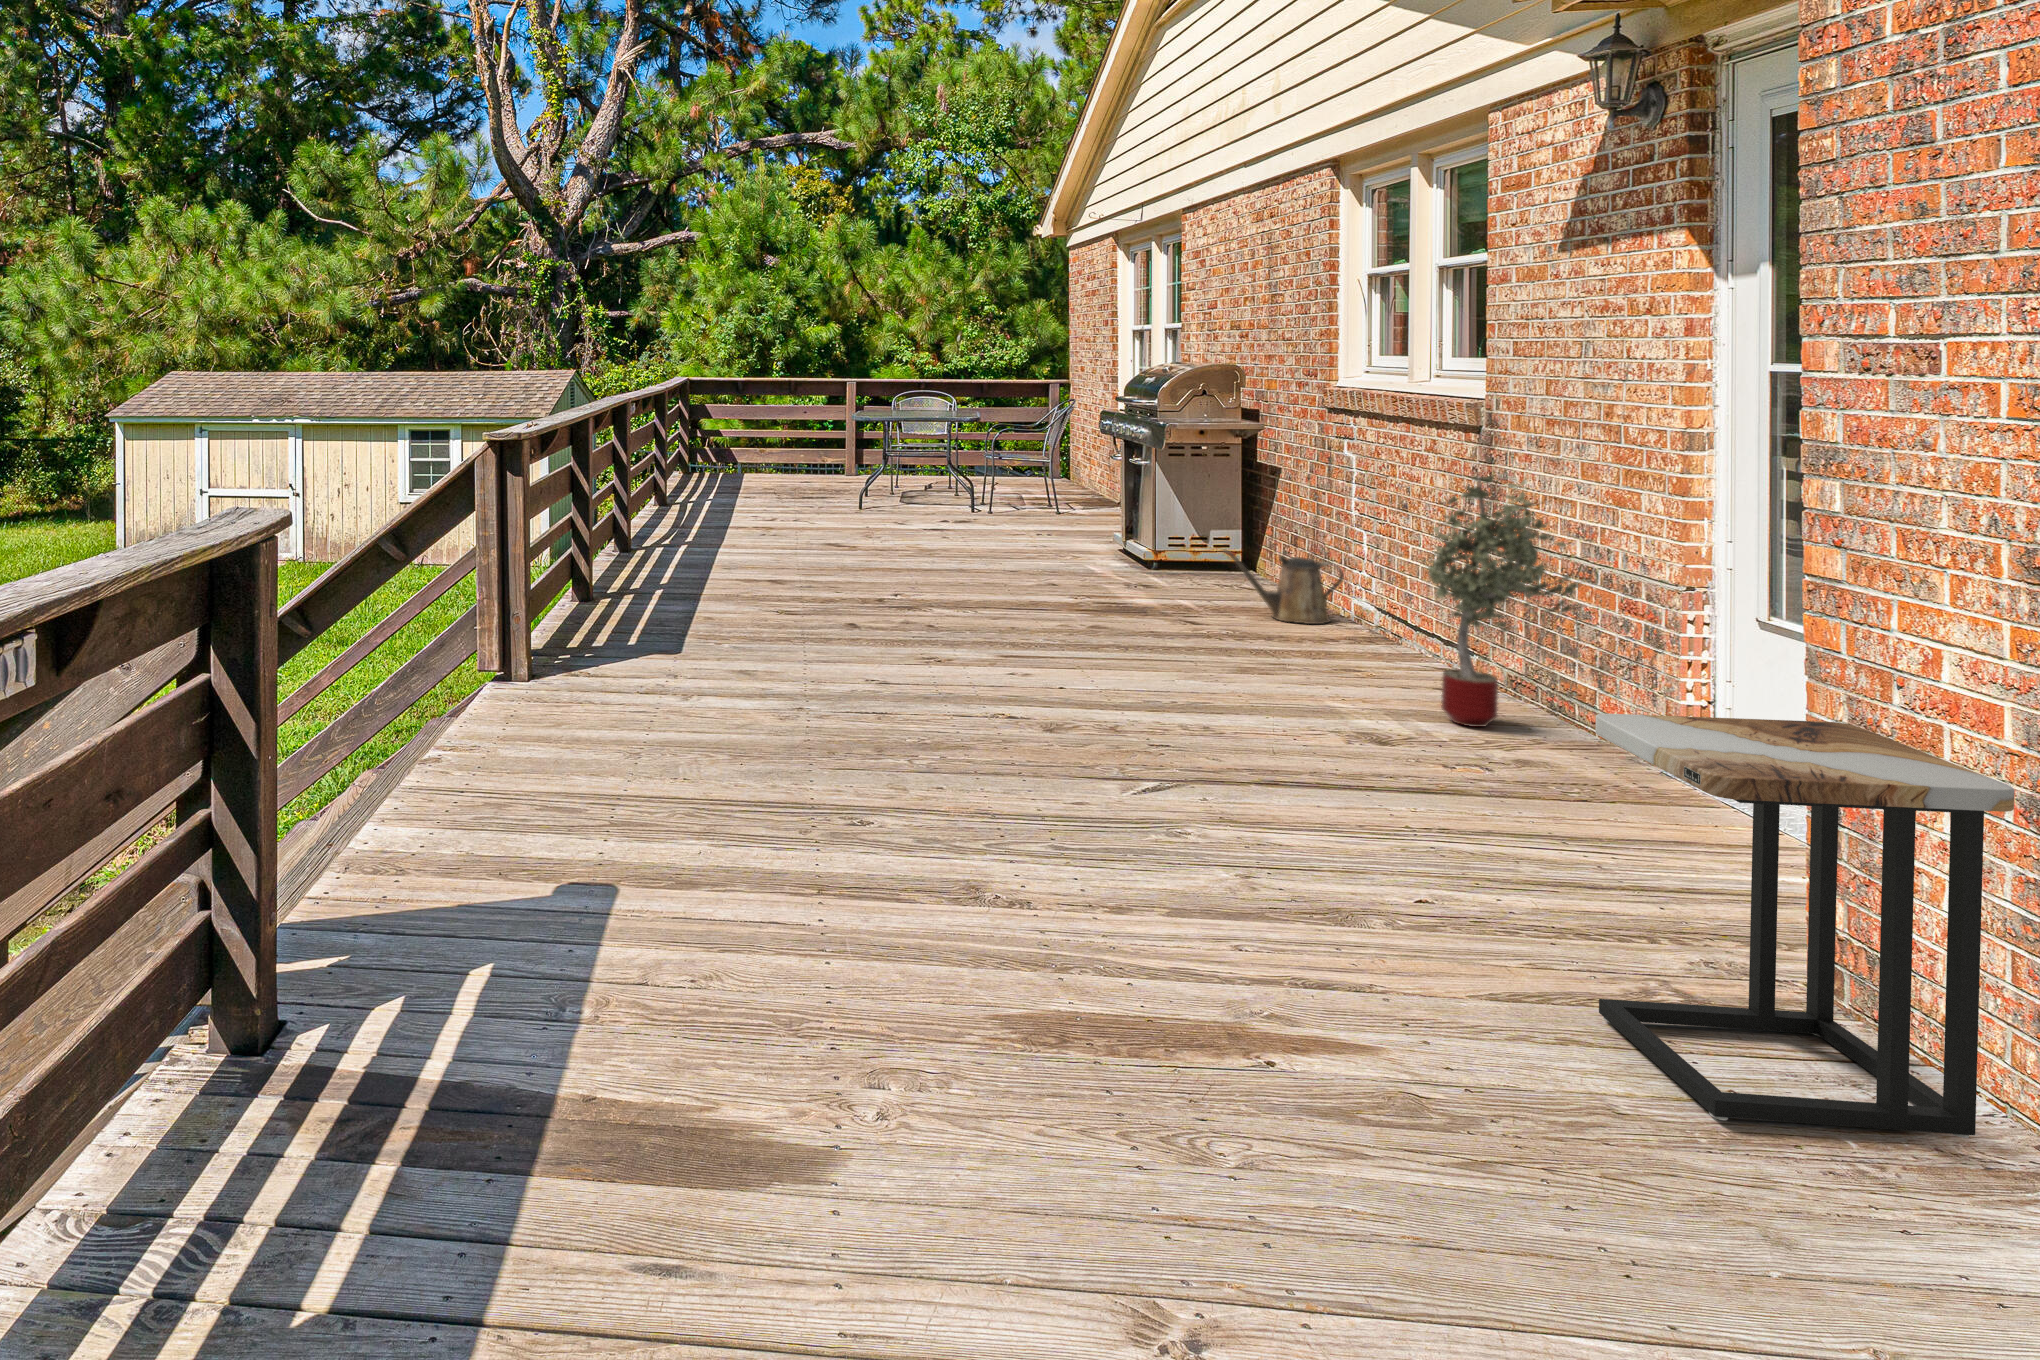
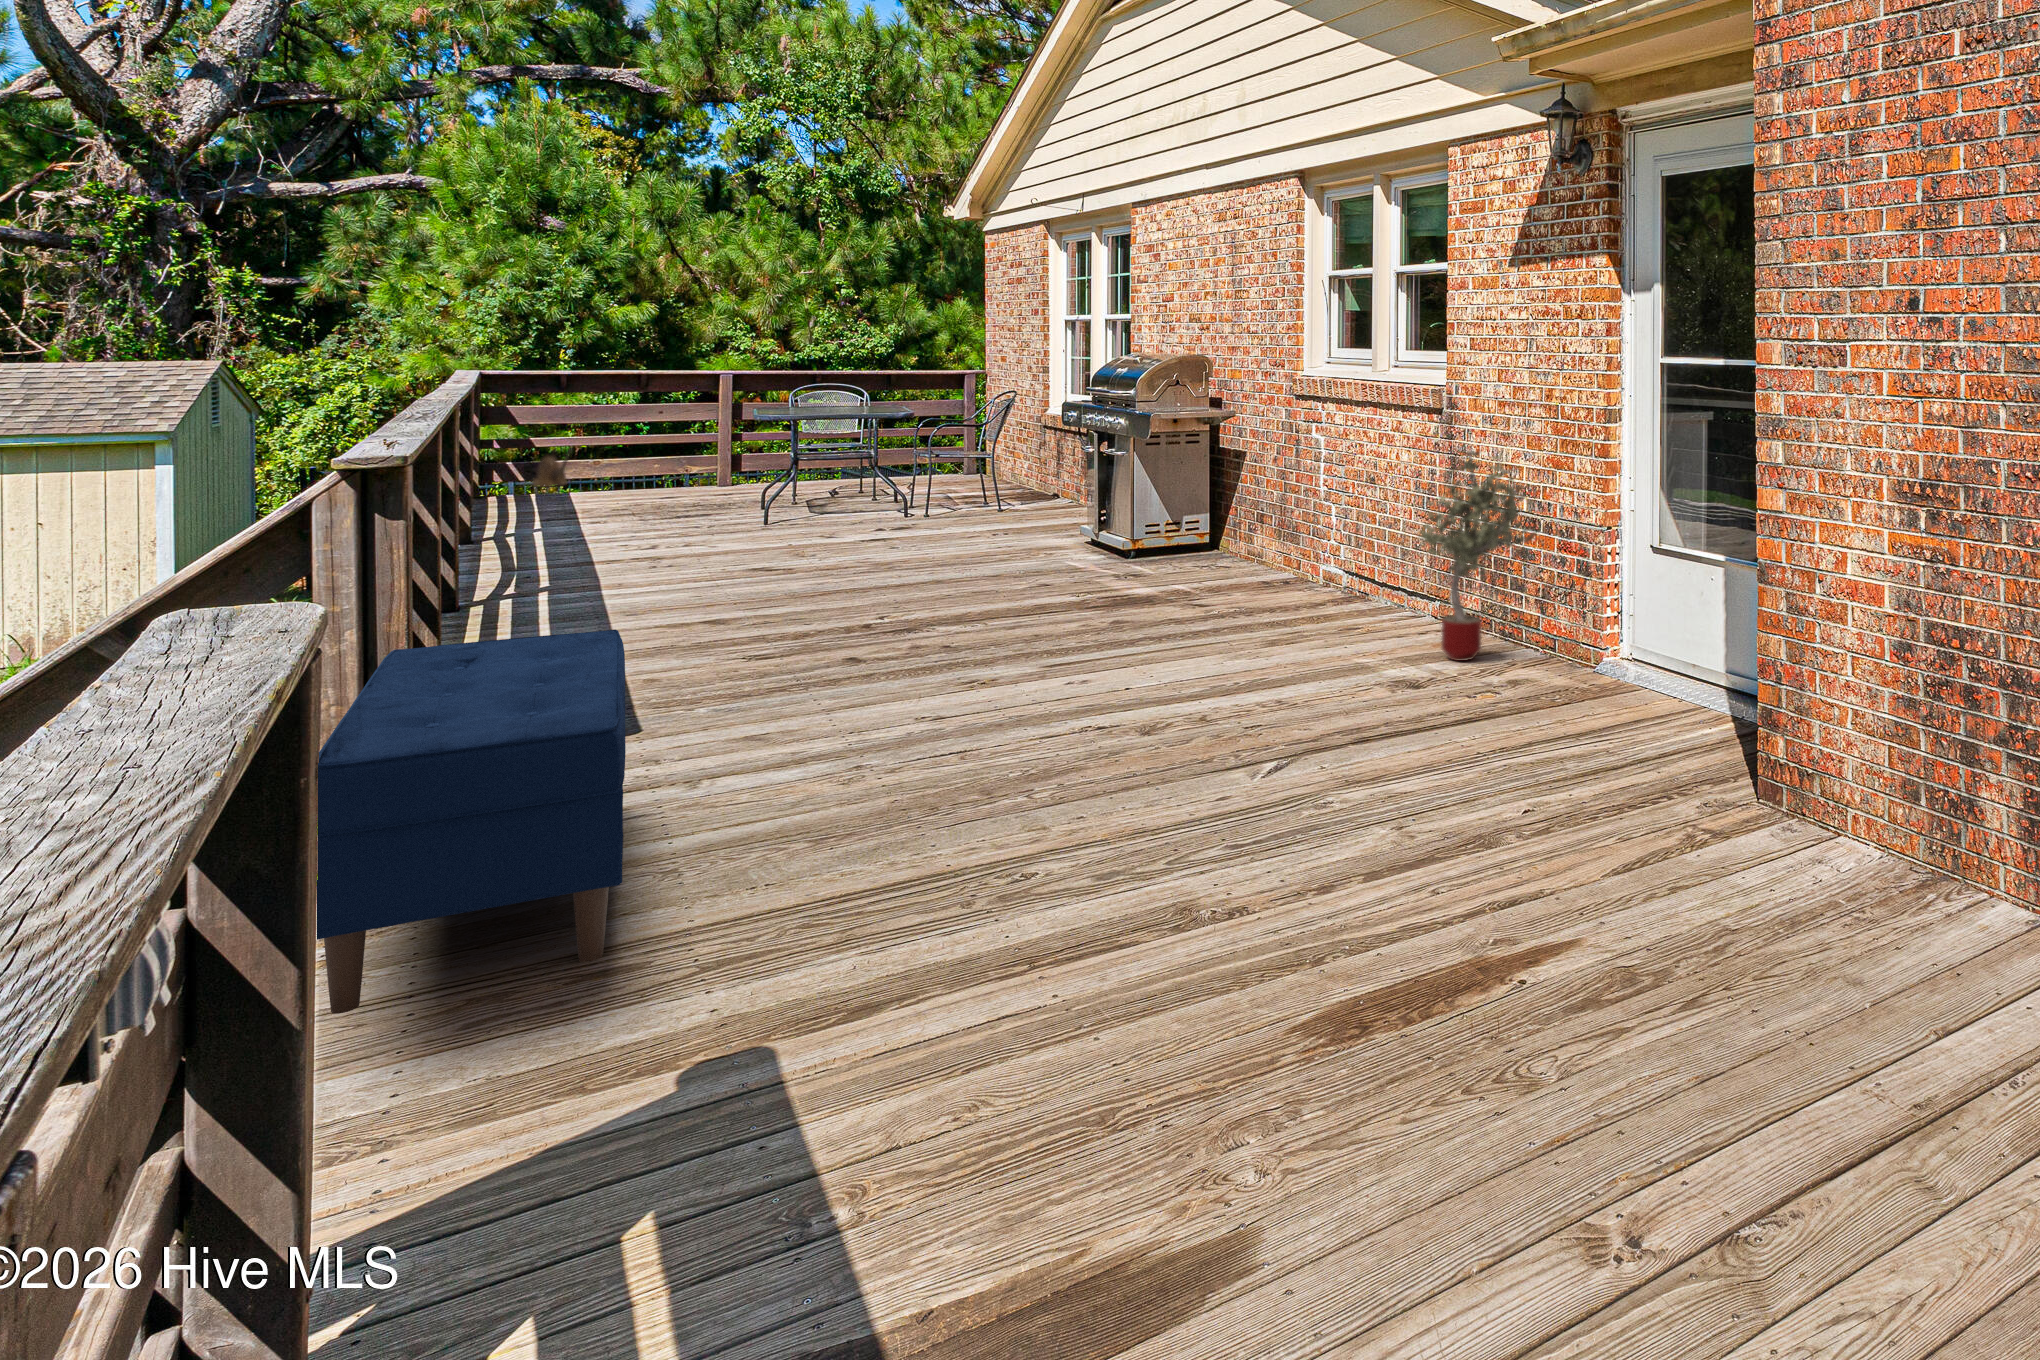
watering can: present [1224,550,1344,624] -> present [533,451,570,487]
bench: none [395,562,637,802] -> present [317,630,626,1014]
side table: present [1596,714,2014,1138] -> none [1684,608,1906,901]

